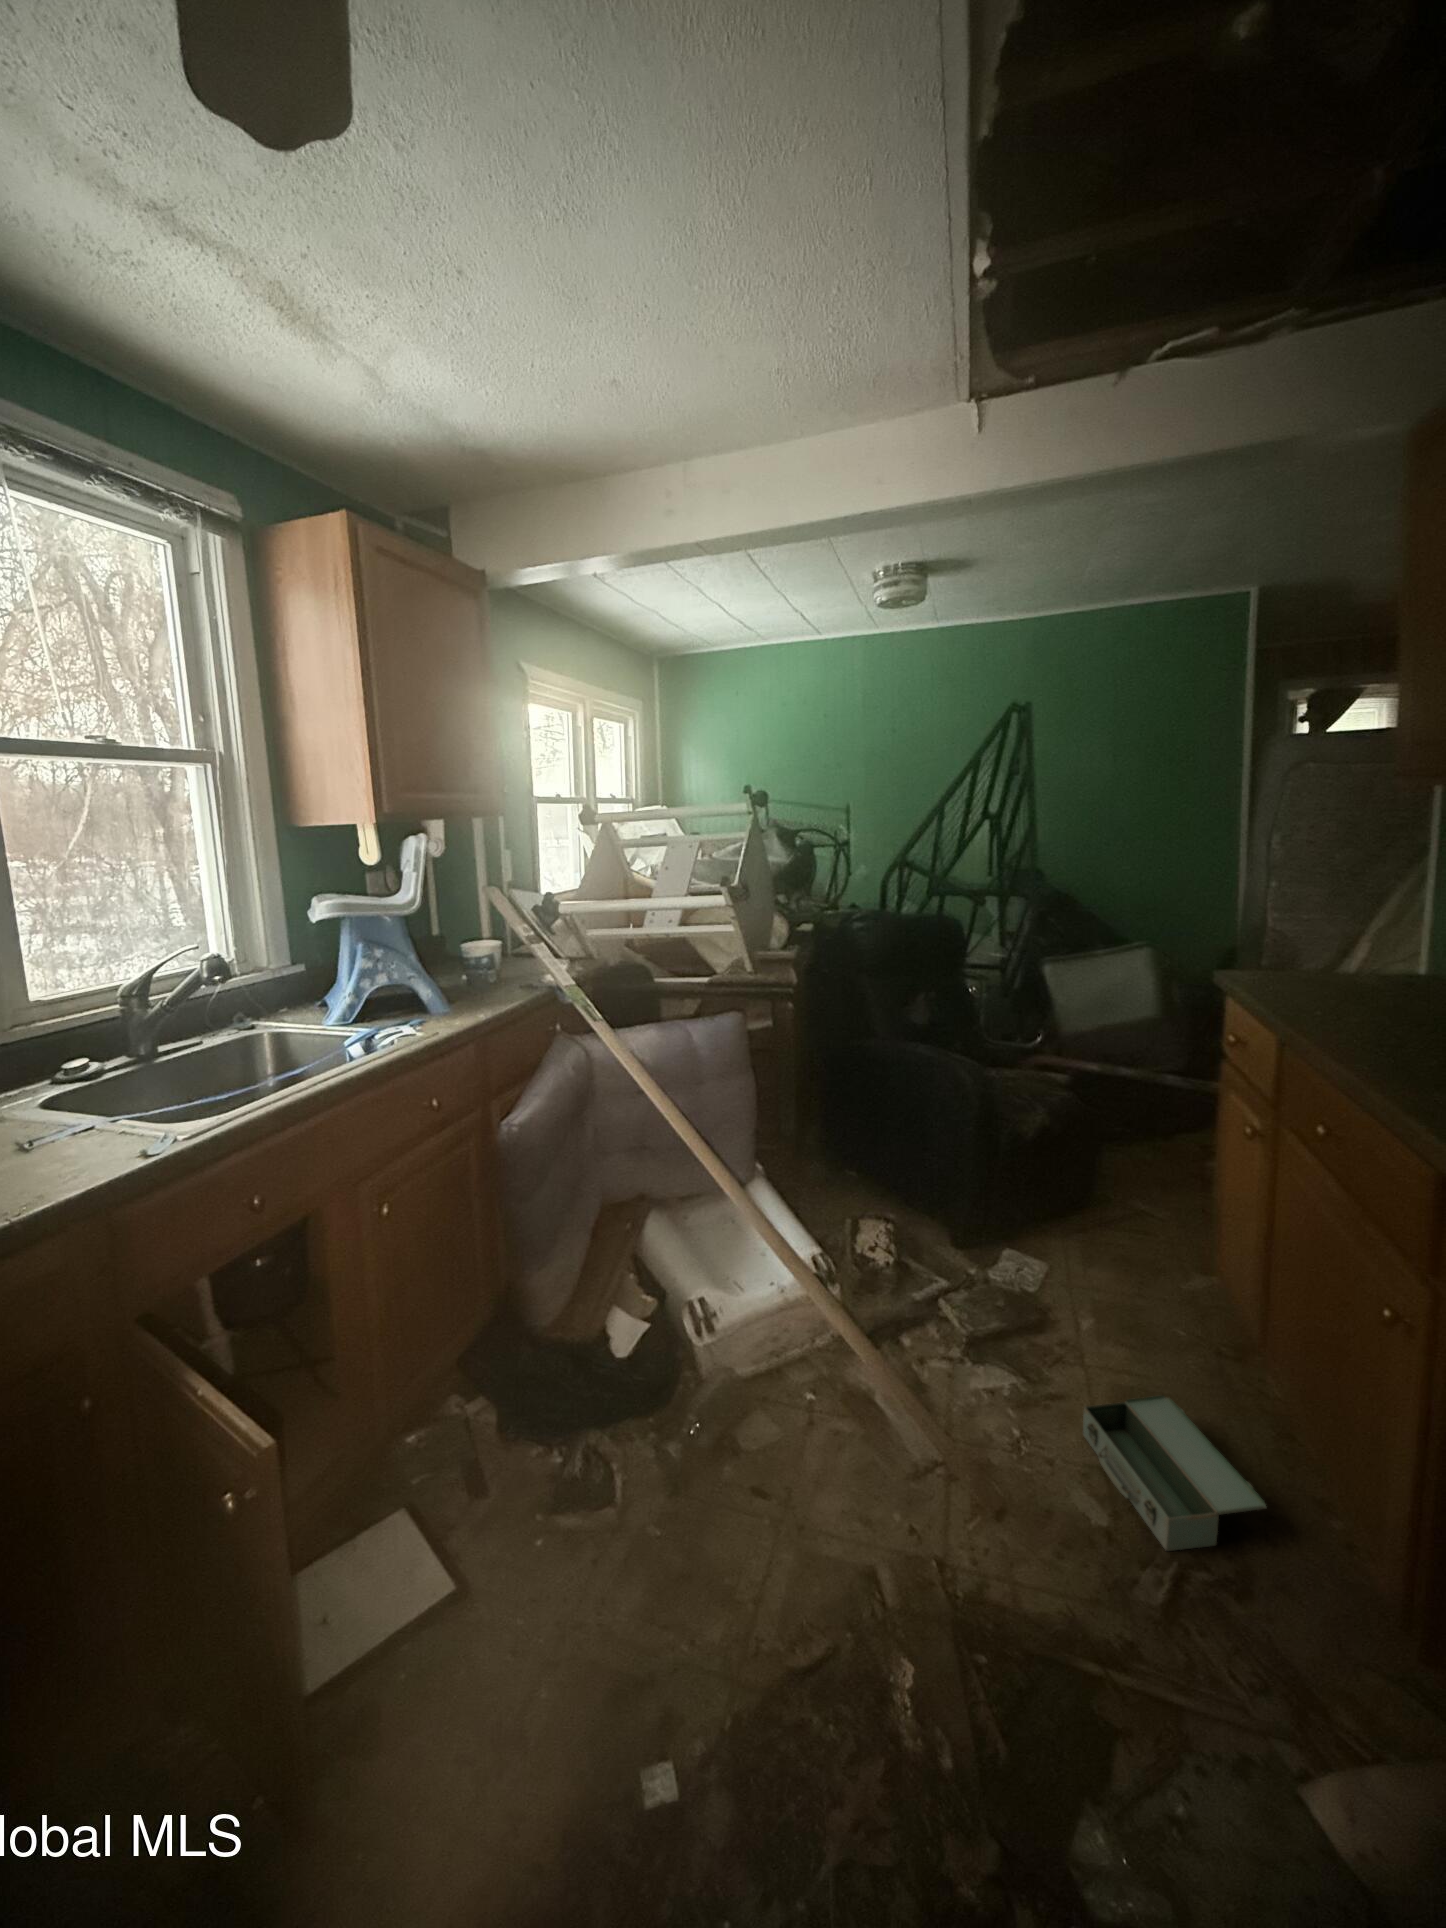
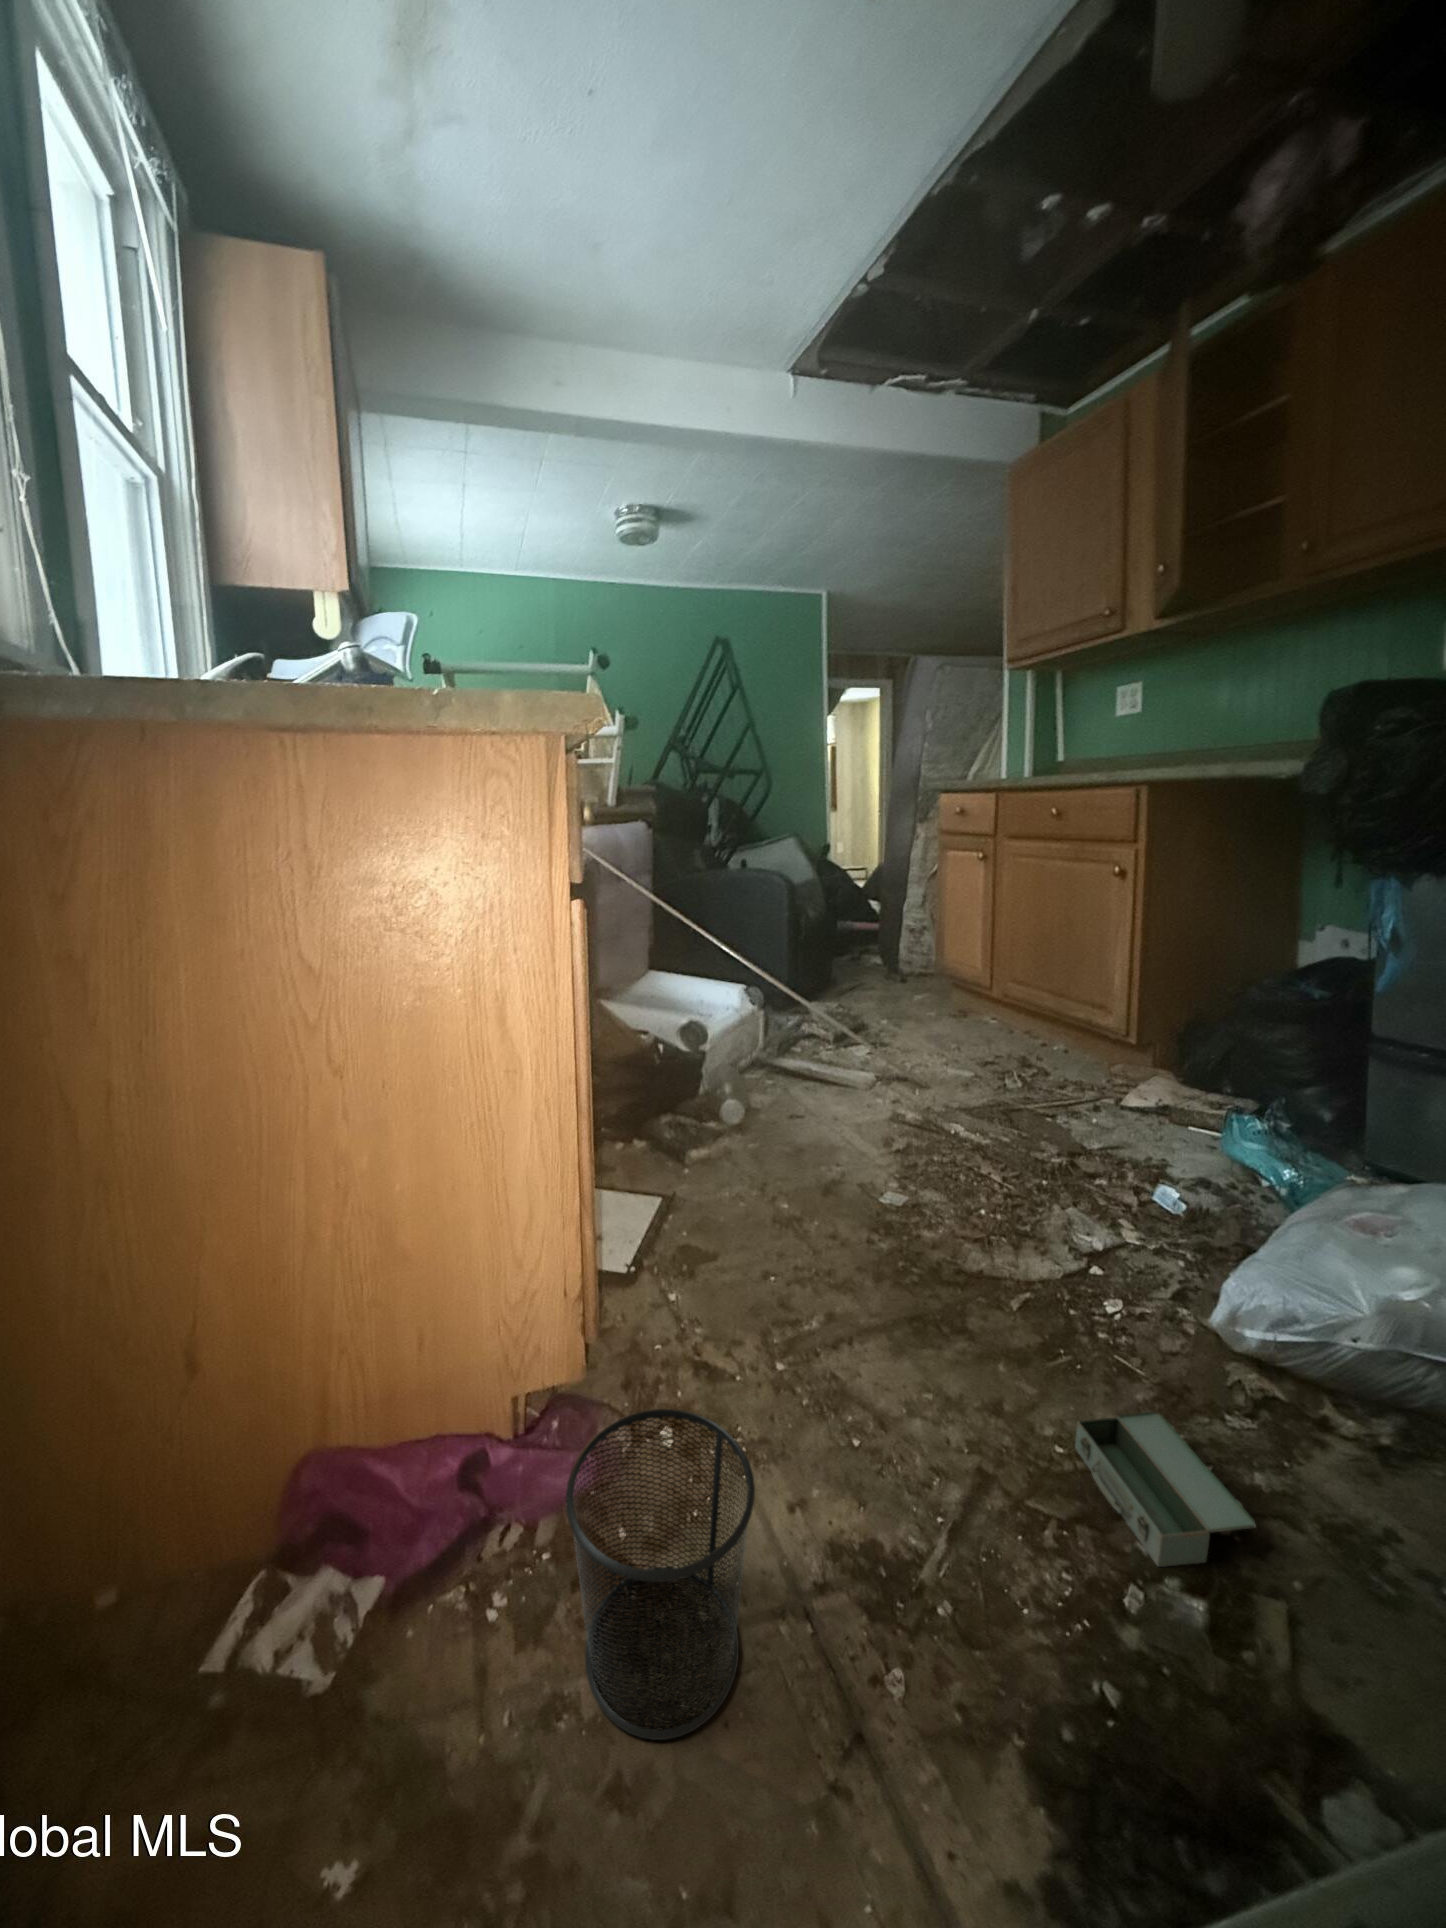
waste bin: none [555,1402,745,1733] -> present [566,1409,755,1740]

